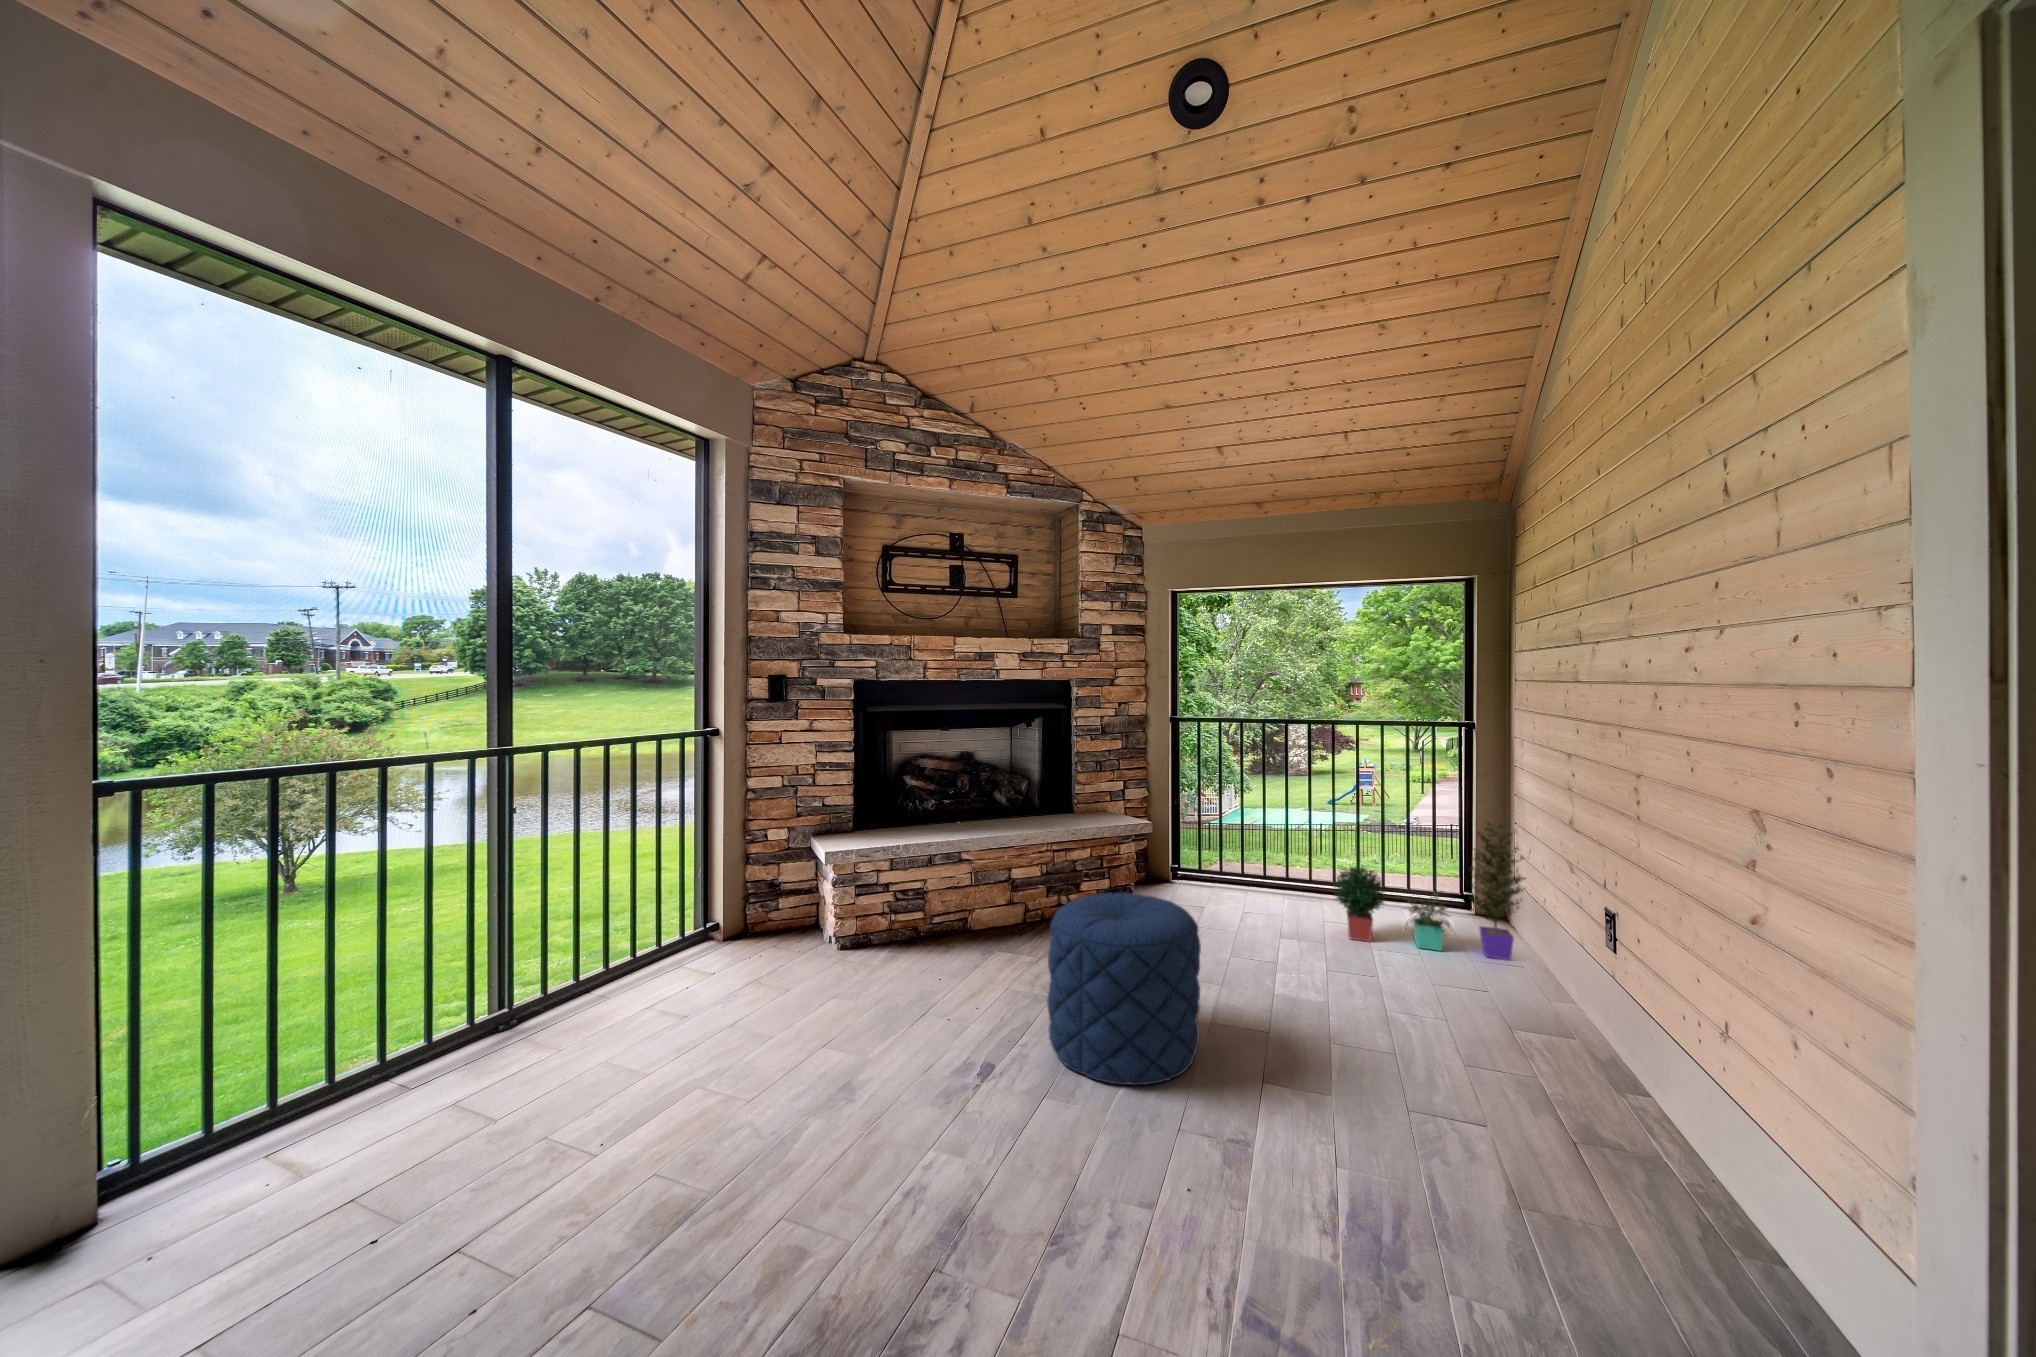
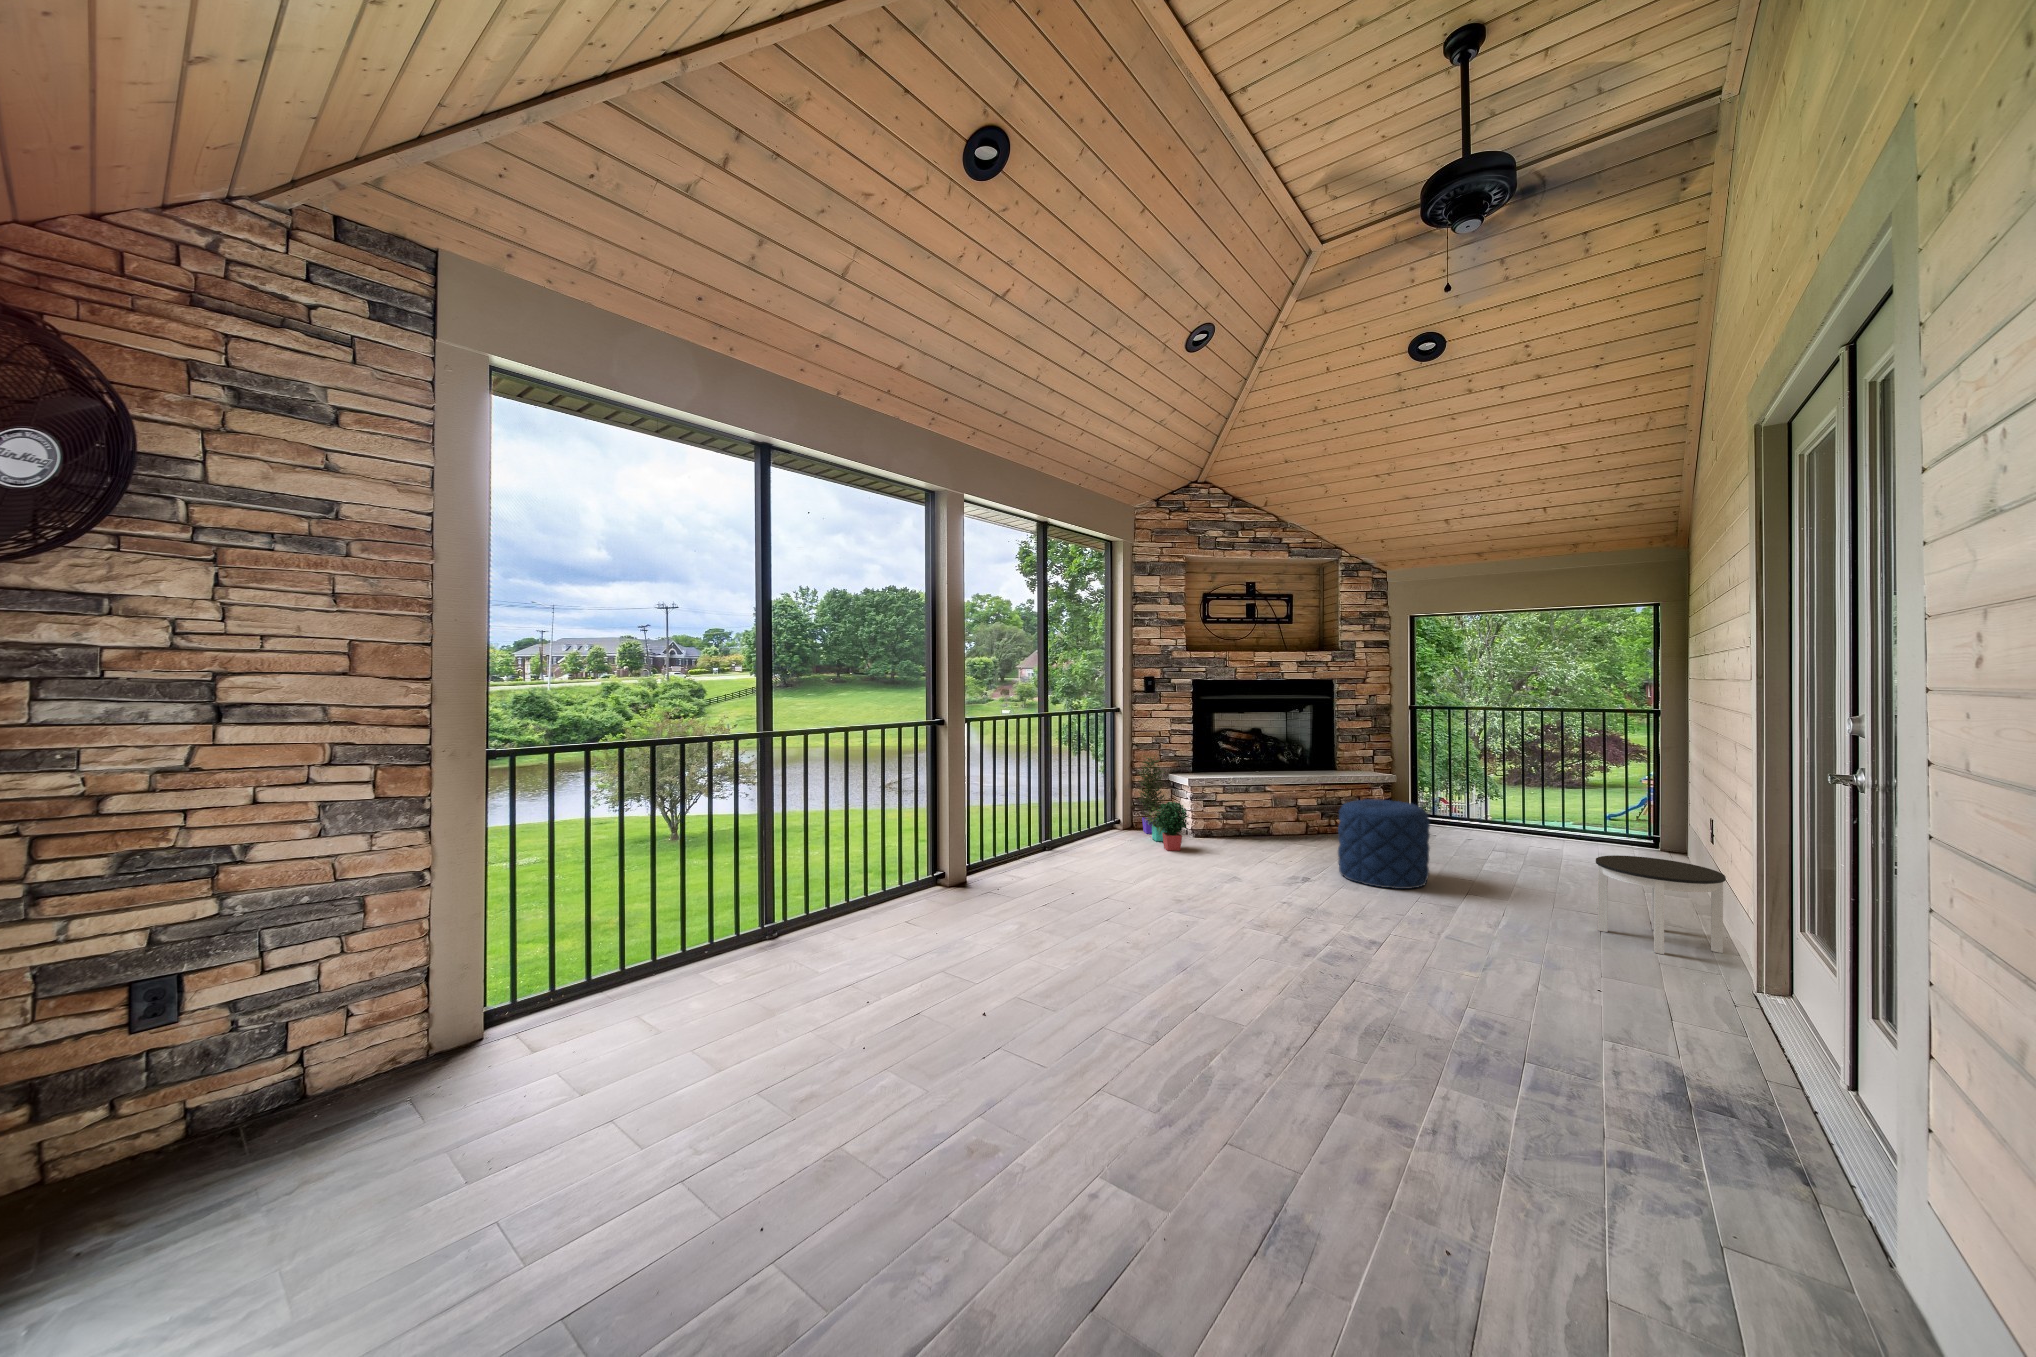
potted plant: present [1335,820,1527,960] -> present [1139,757,1189,851]
round table: none [1507,1023,1775,1305] -> present [1596,855,1726,954]

